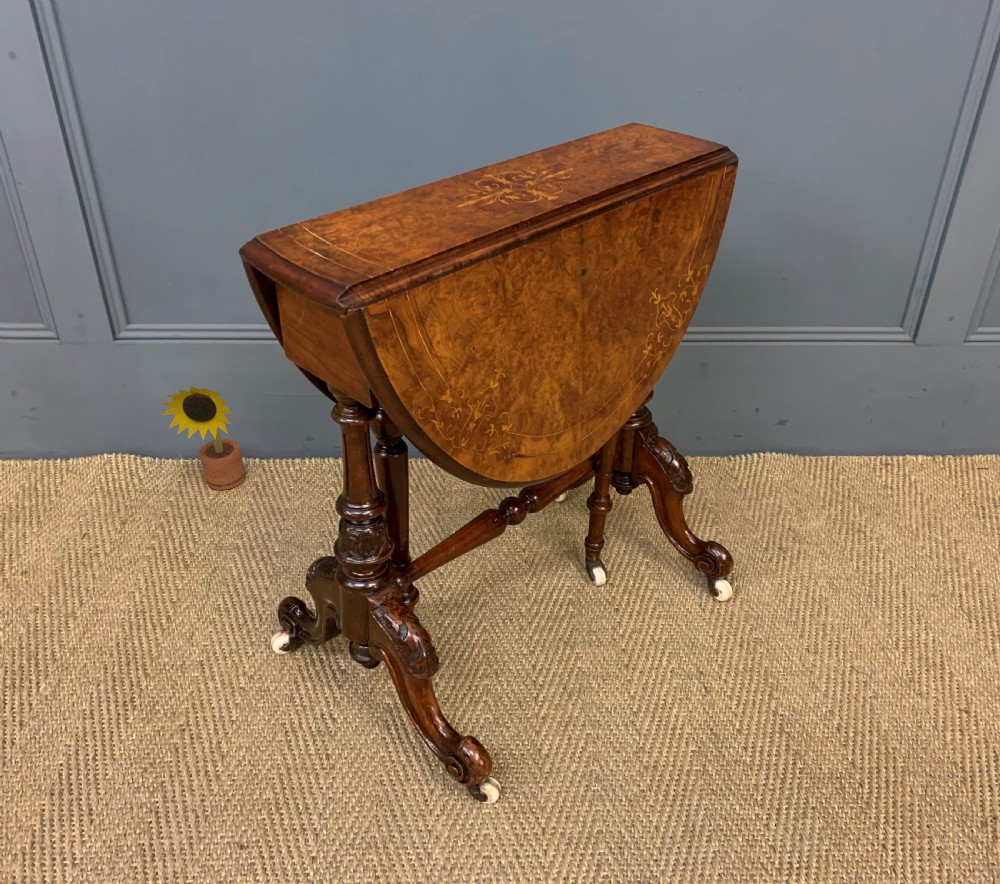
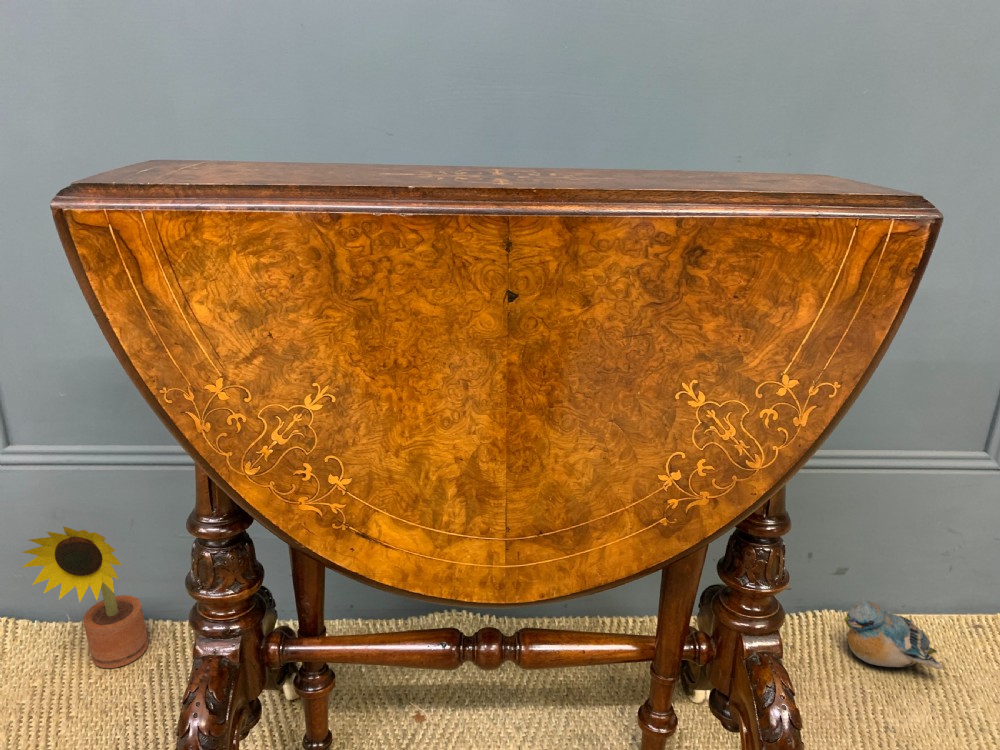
plush toy: none [773,442,844,492] -> present [844,601,943,669]

